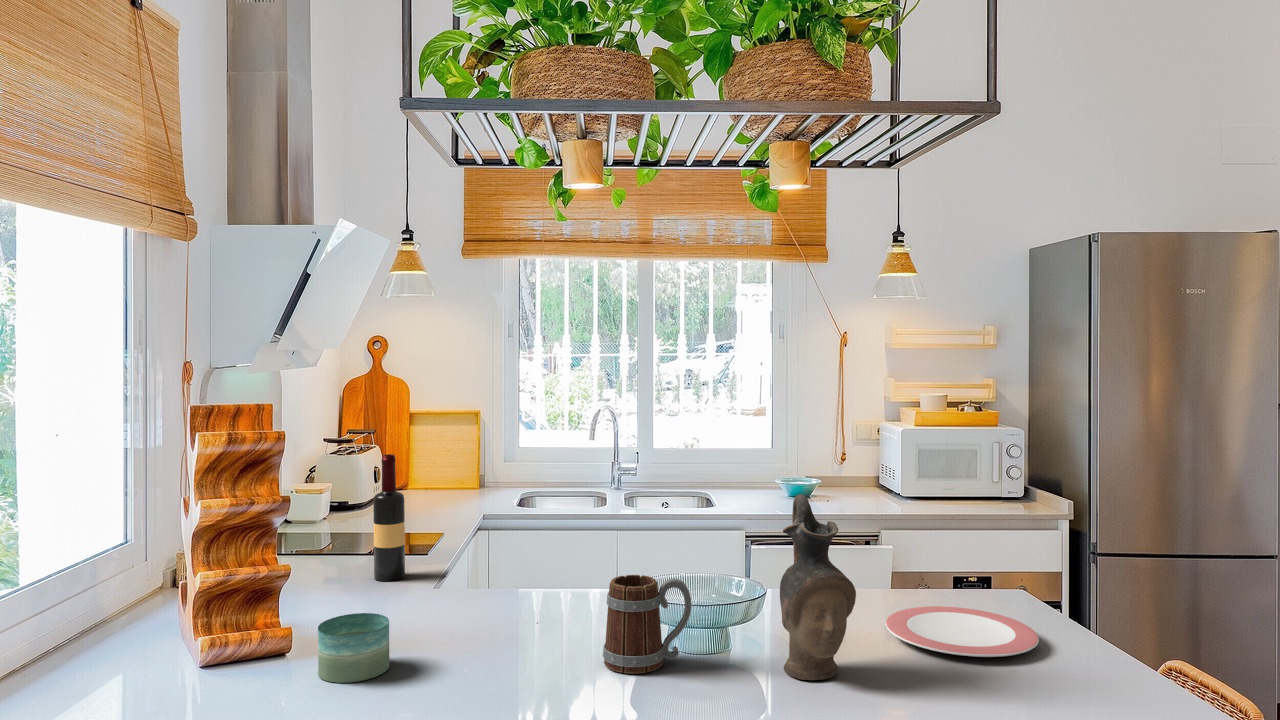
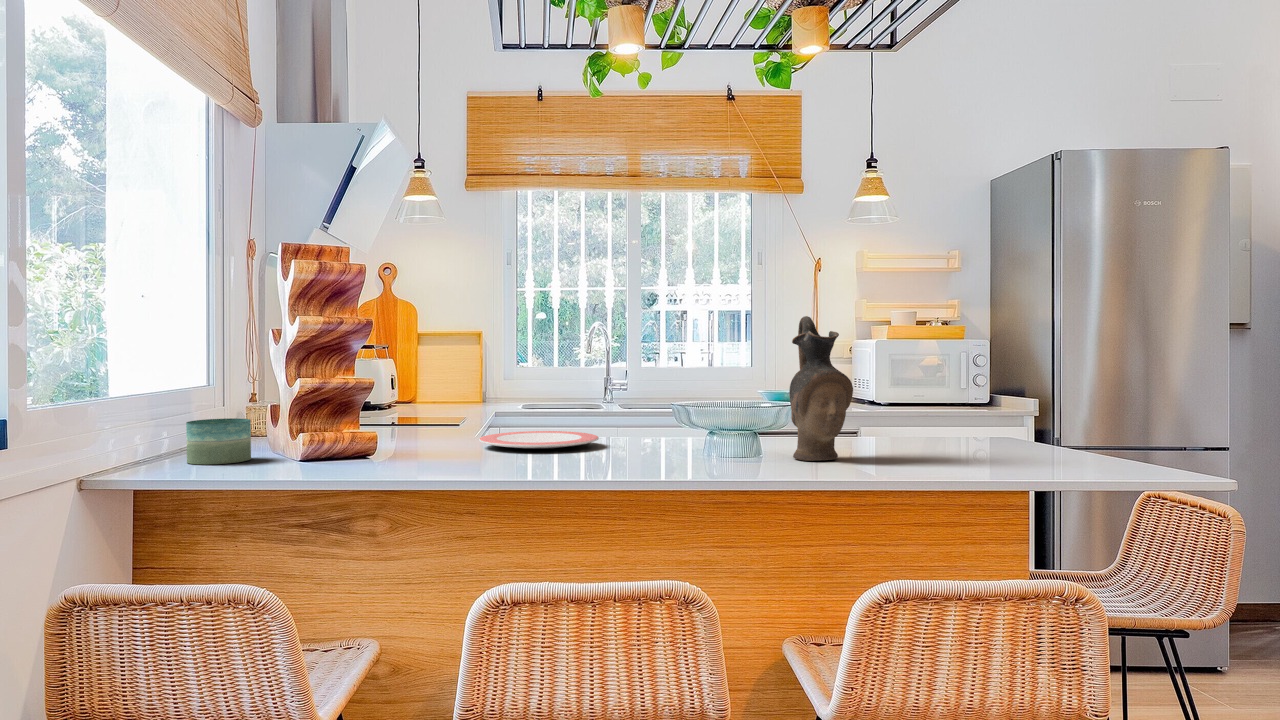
wine bottle: present [373,454,405,581] -> none [418,323,445,434]
mug: present [603,575,692,674] -> none [641,386,715,460]
plate: present [885,606,1039,657] -> present [479,431,599,449]
candle: present [318,613,390,683] -> present [186,418,251,464]

